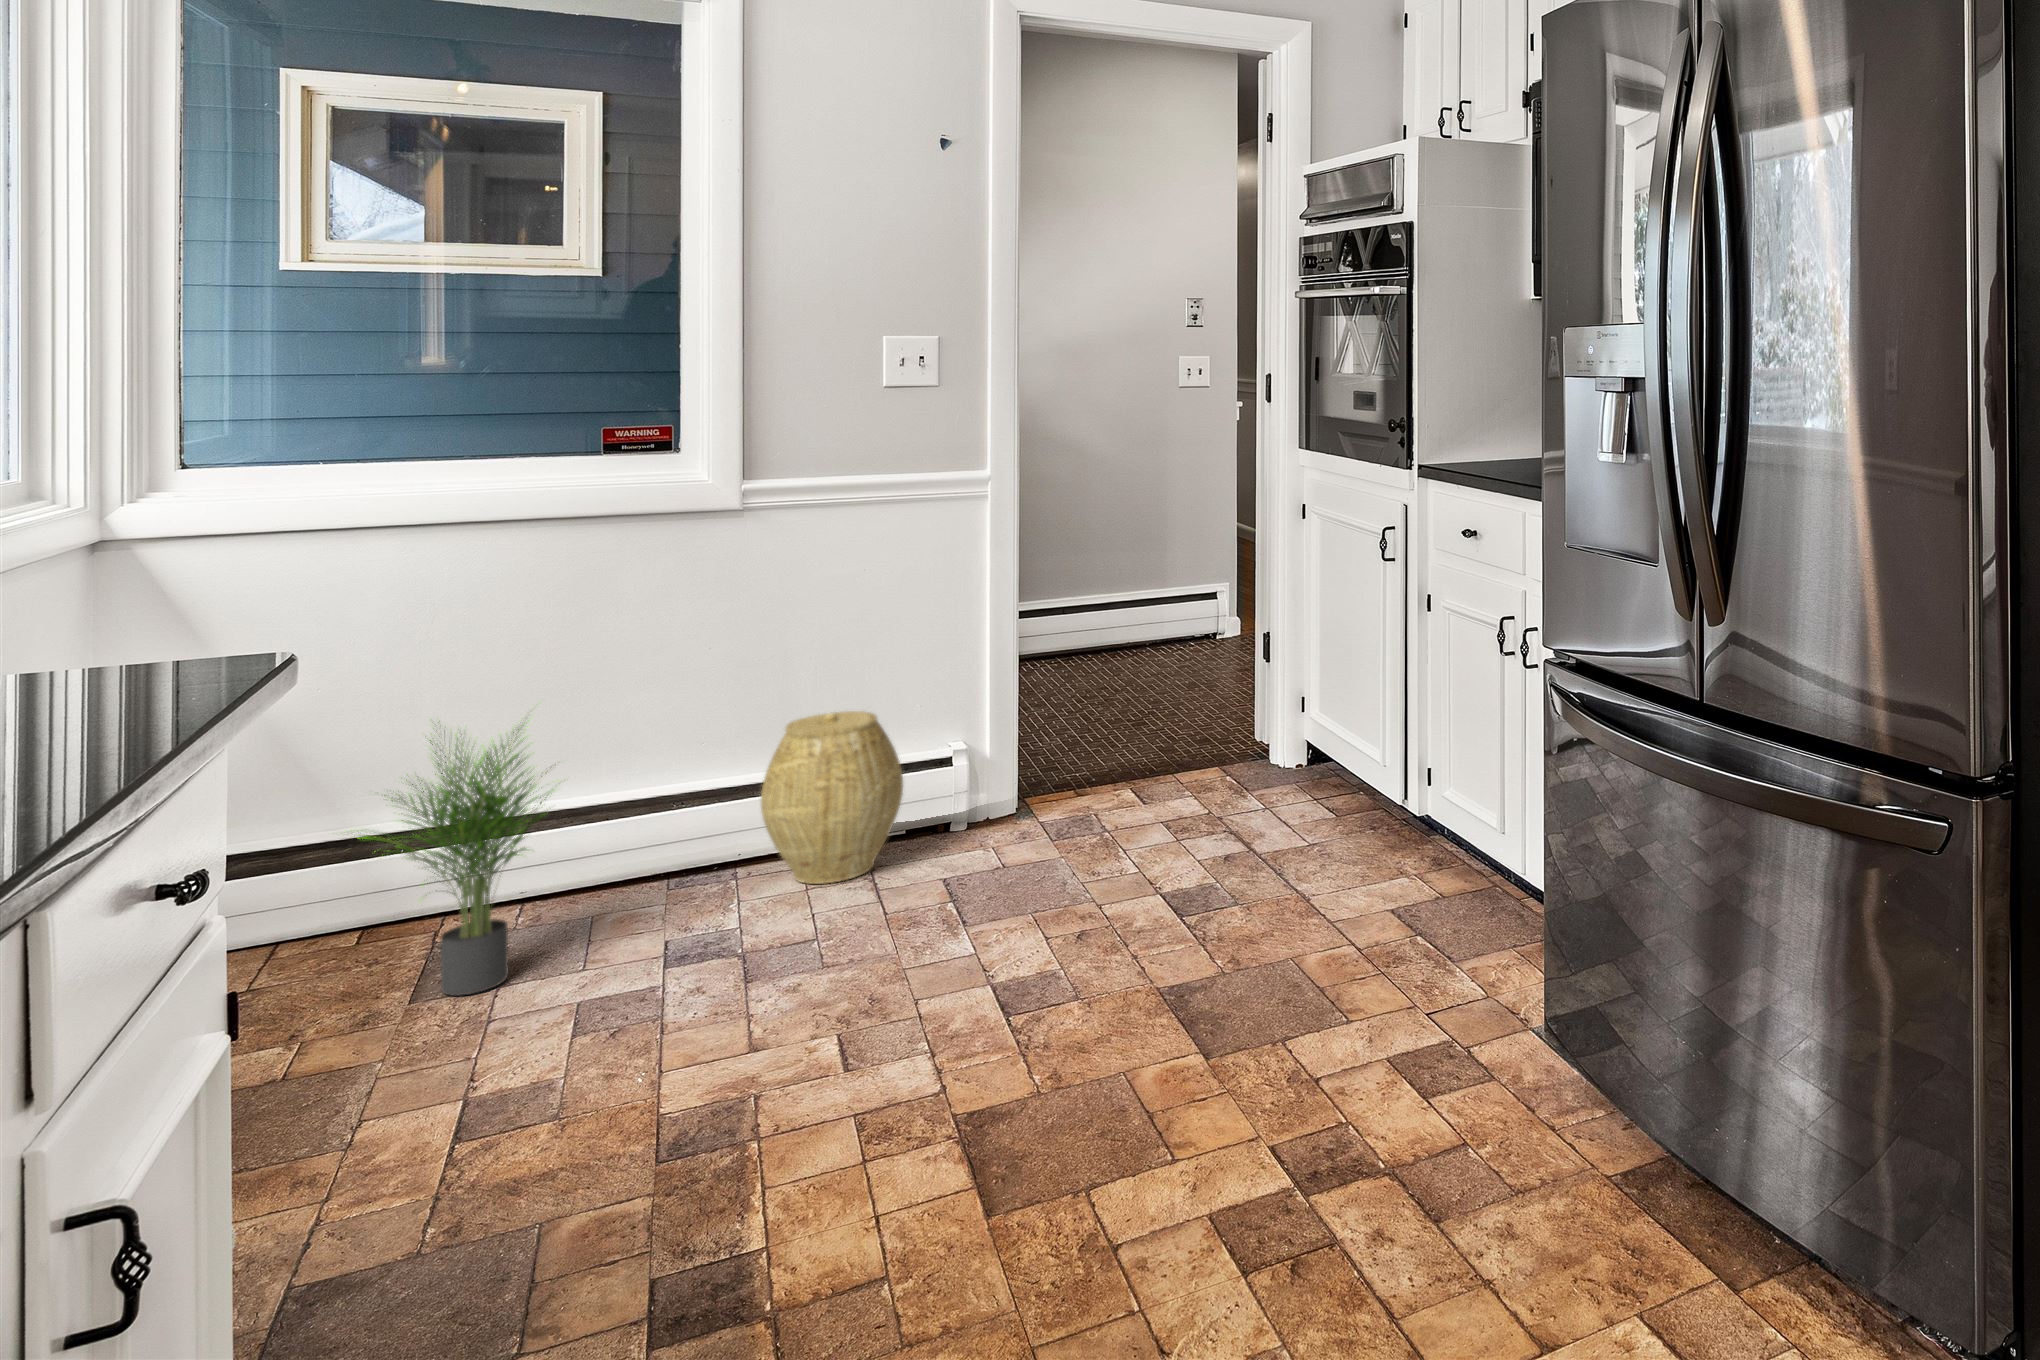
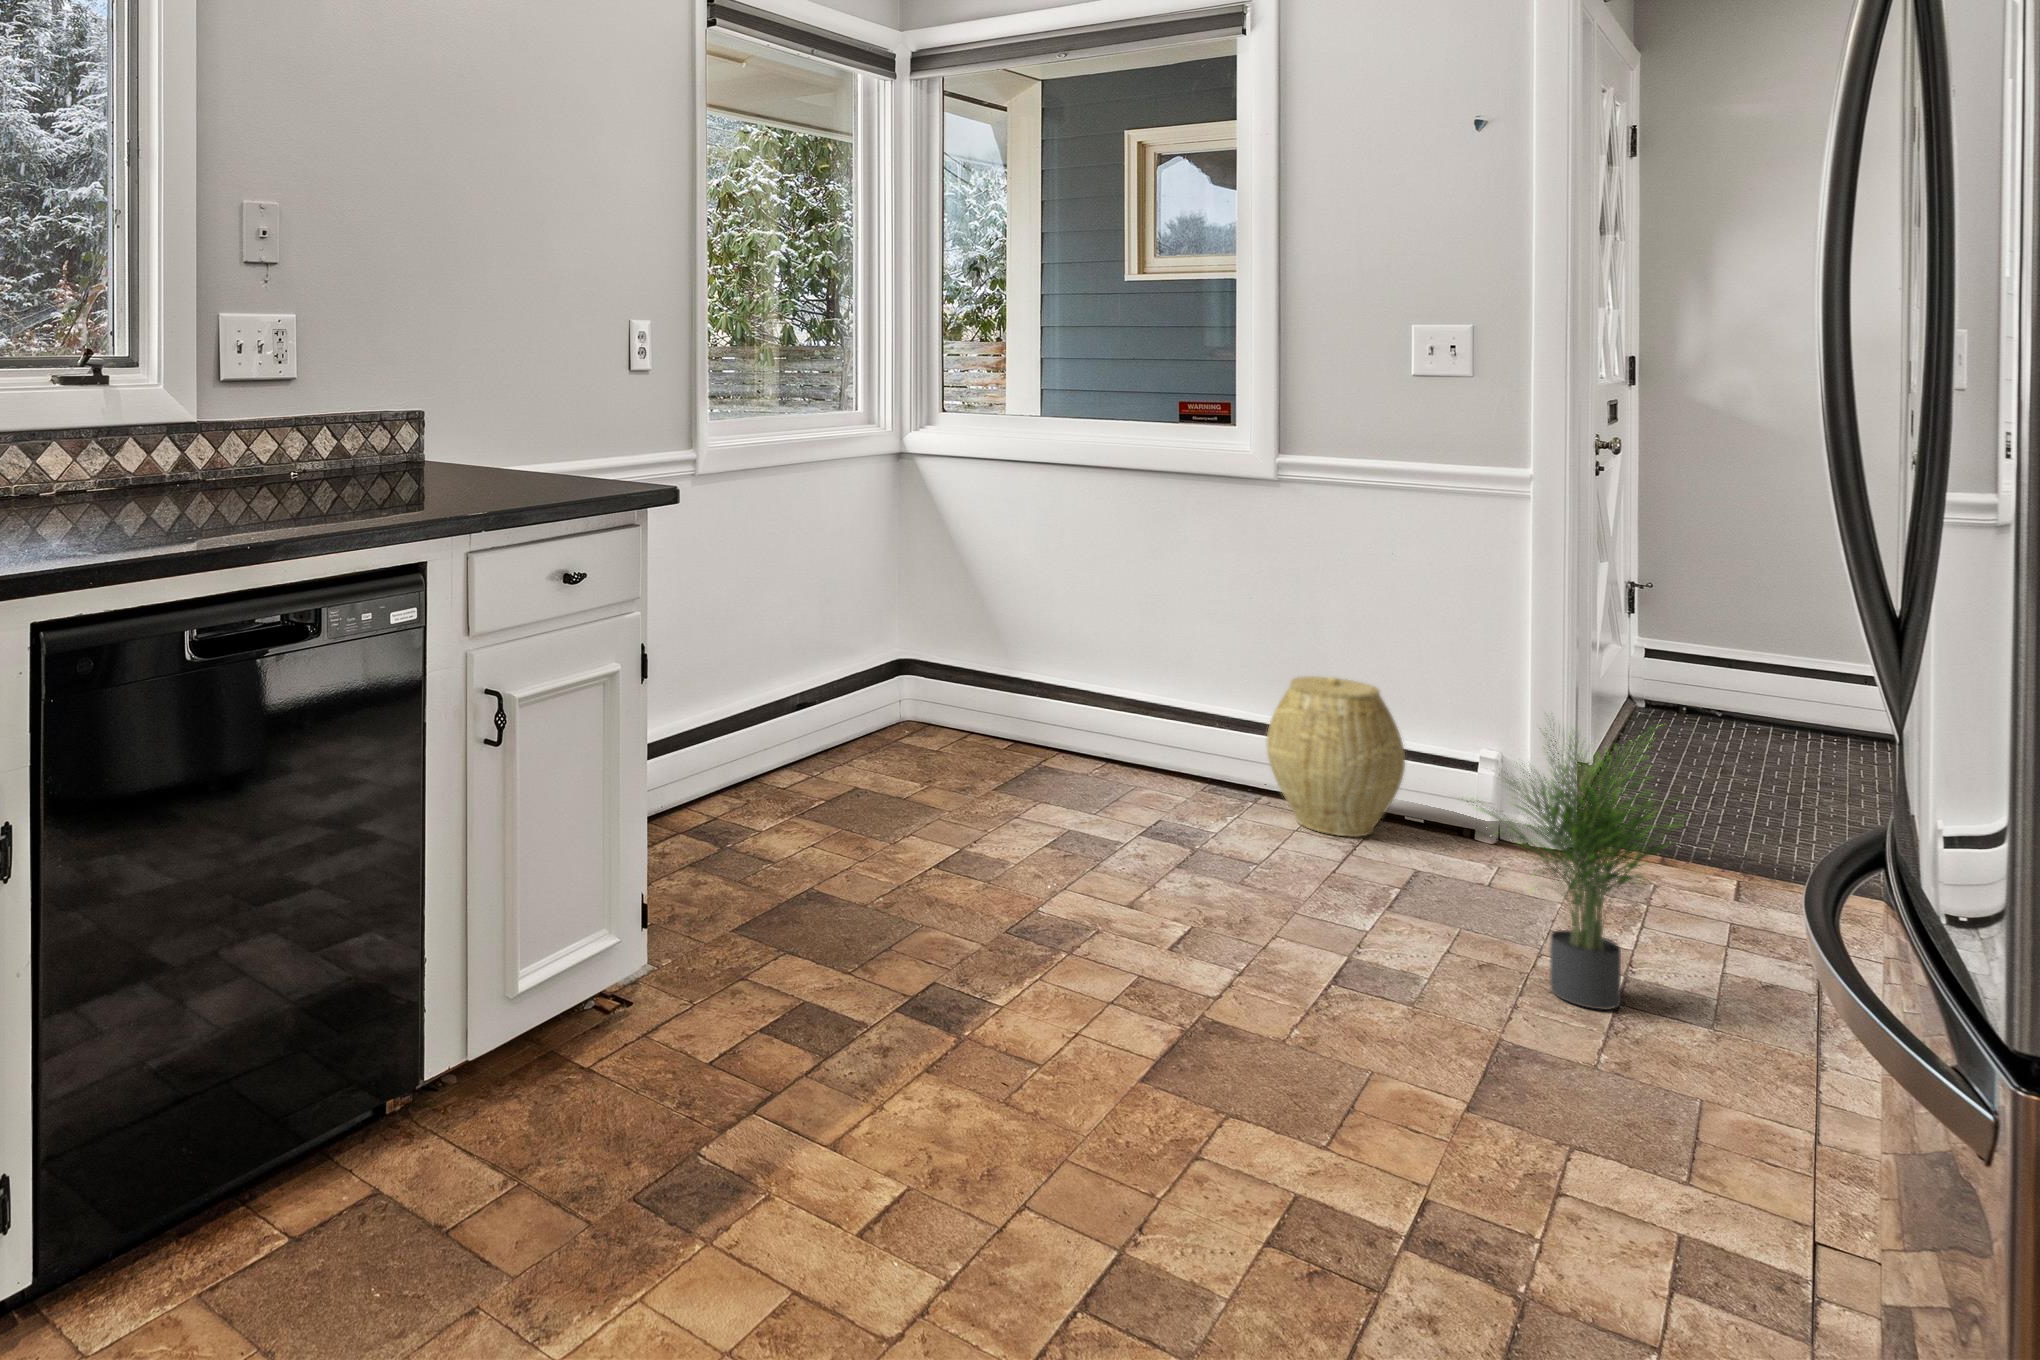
potted plant: present [358,718,553,996] -> present [1467,725,1680,1010]

